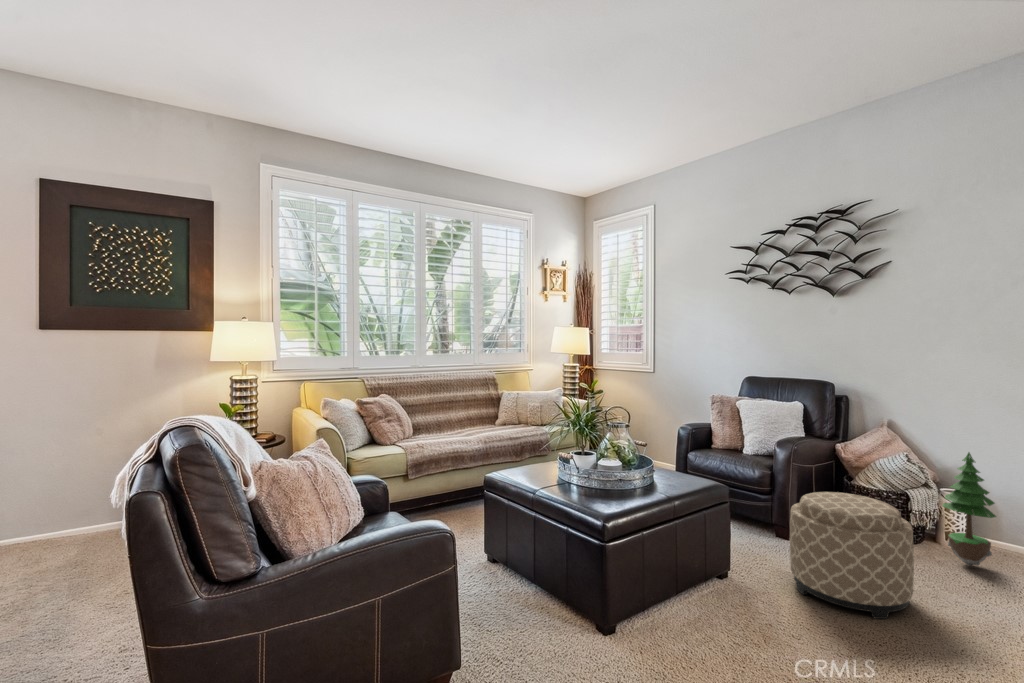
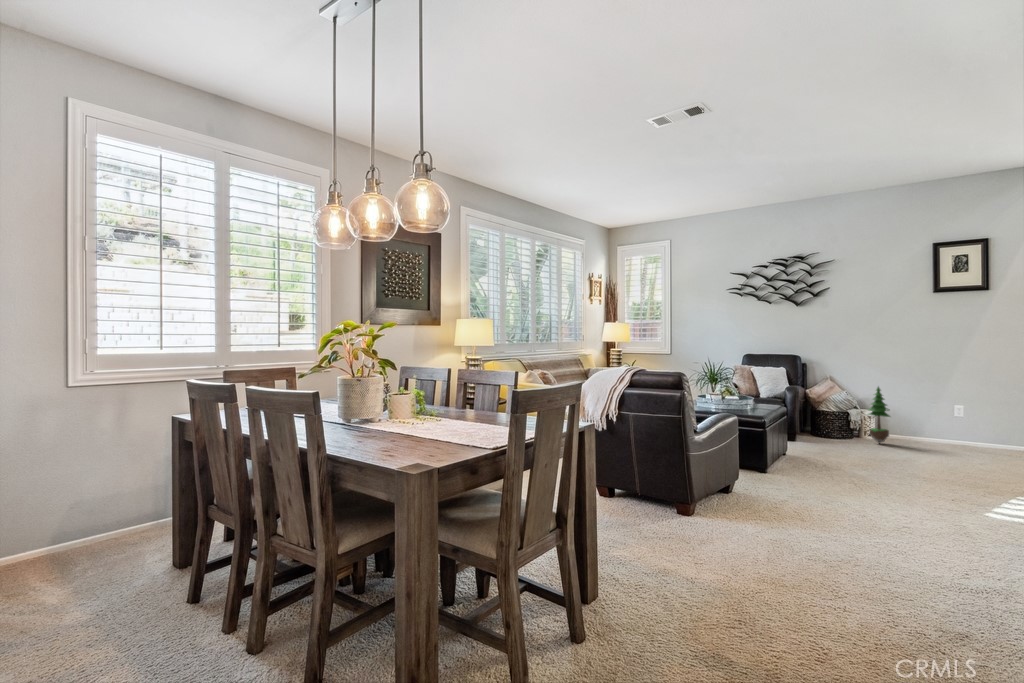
ottoman: present [790,492,914,619] -> none [811,407,870,459]

